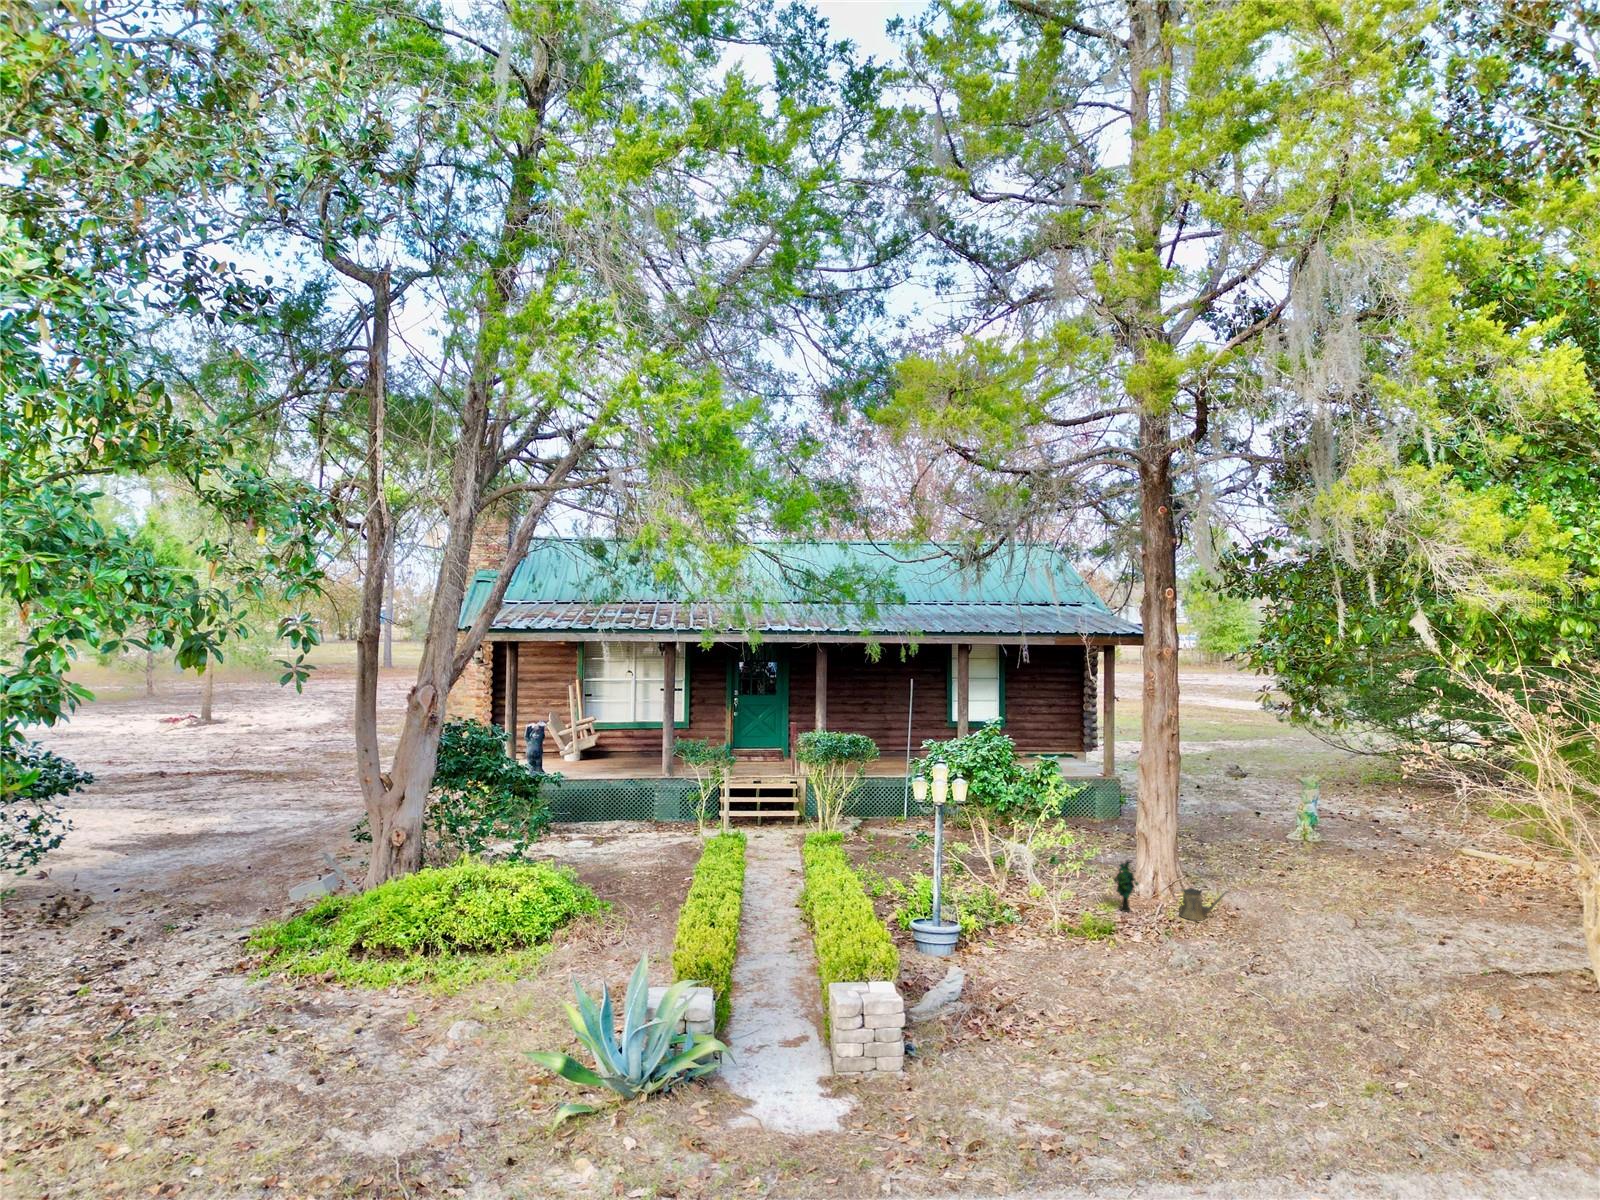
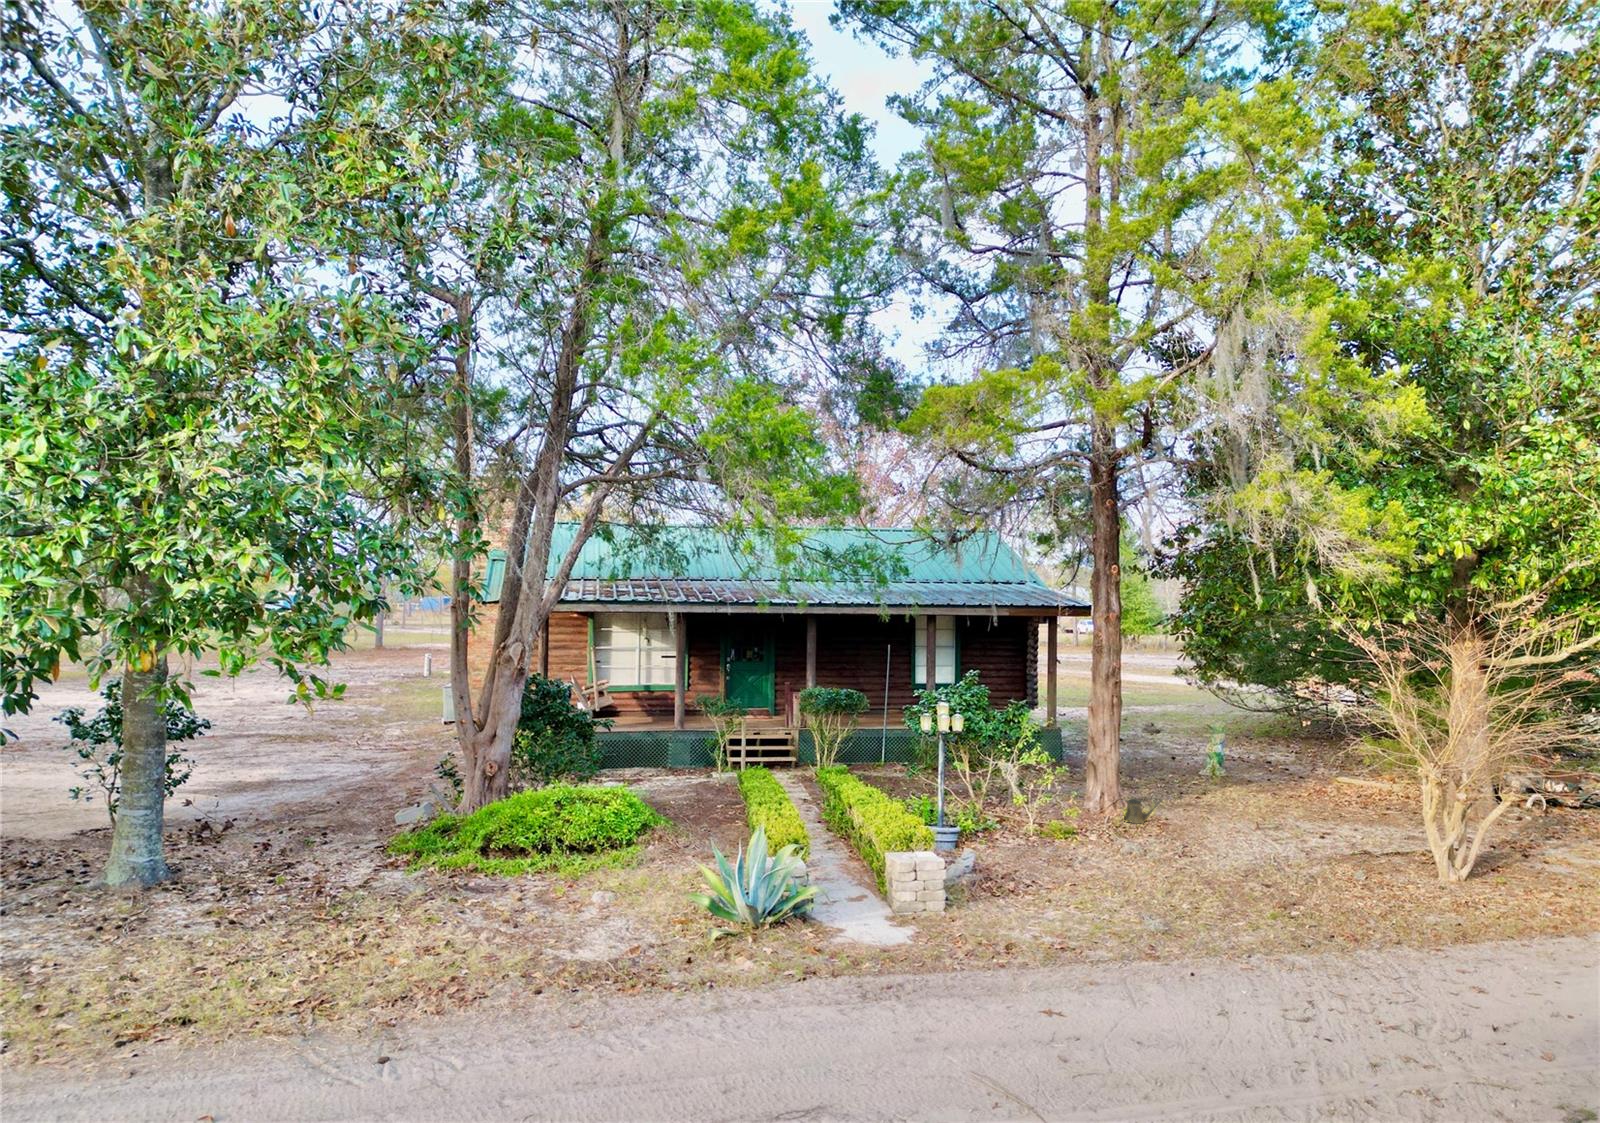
decorative plant: present [1114,861,1139,912] -> none [1072,778,1093,820]

